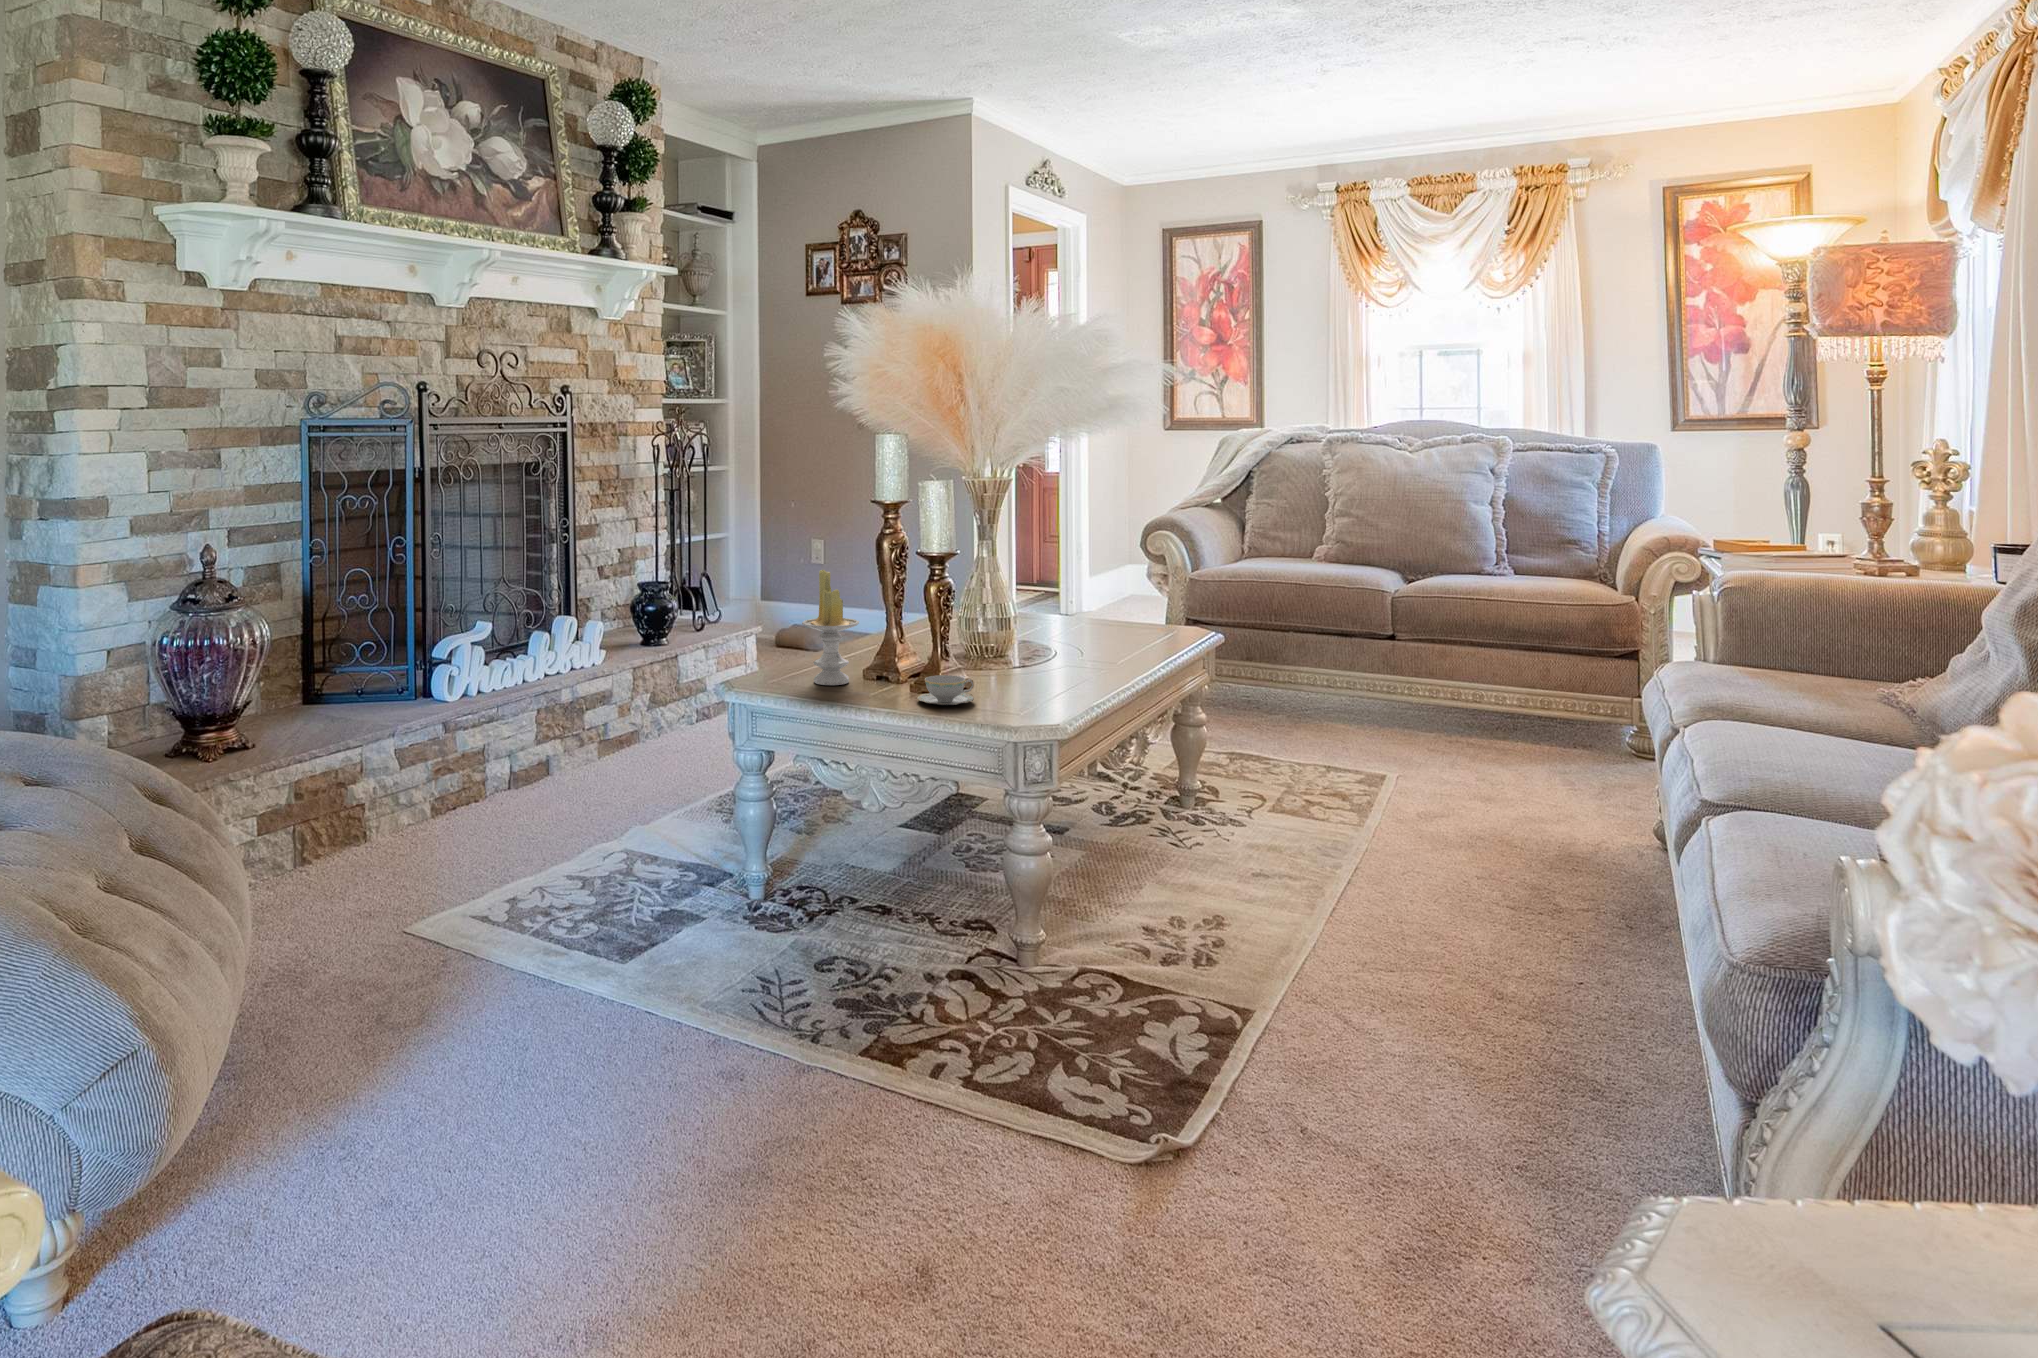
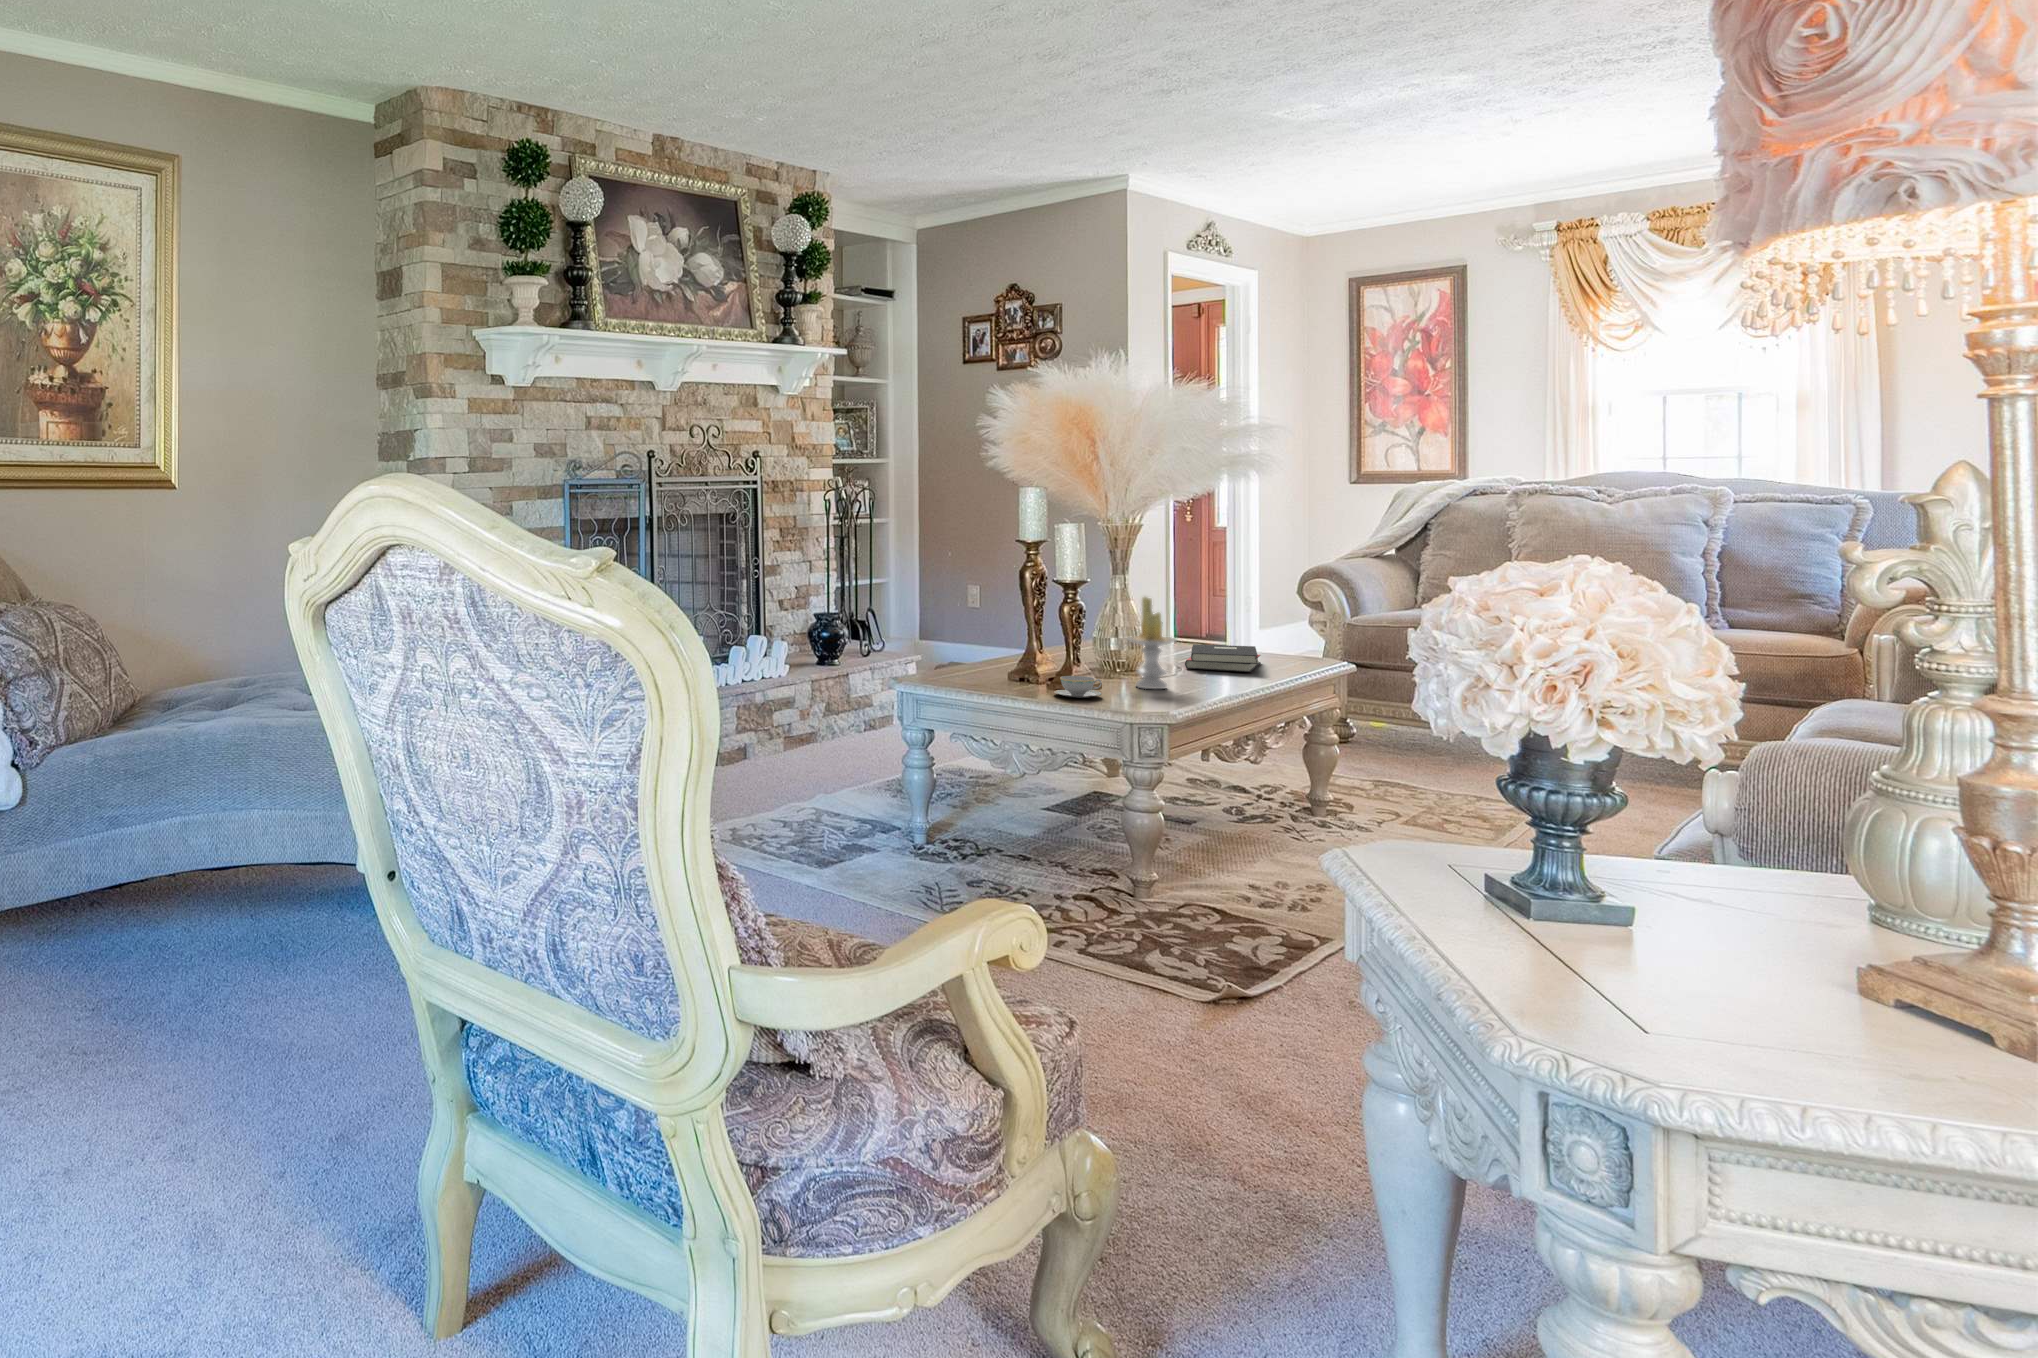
candle: present [802,570,859,685] -> present [1127,597,1176,689]
hardback book: none [1056,619,1134,654] -> present [1185,644,1260,672]

